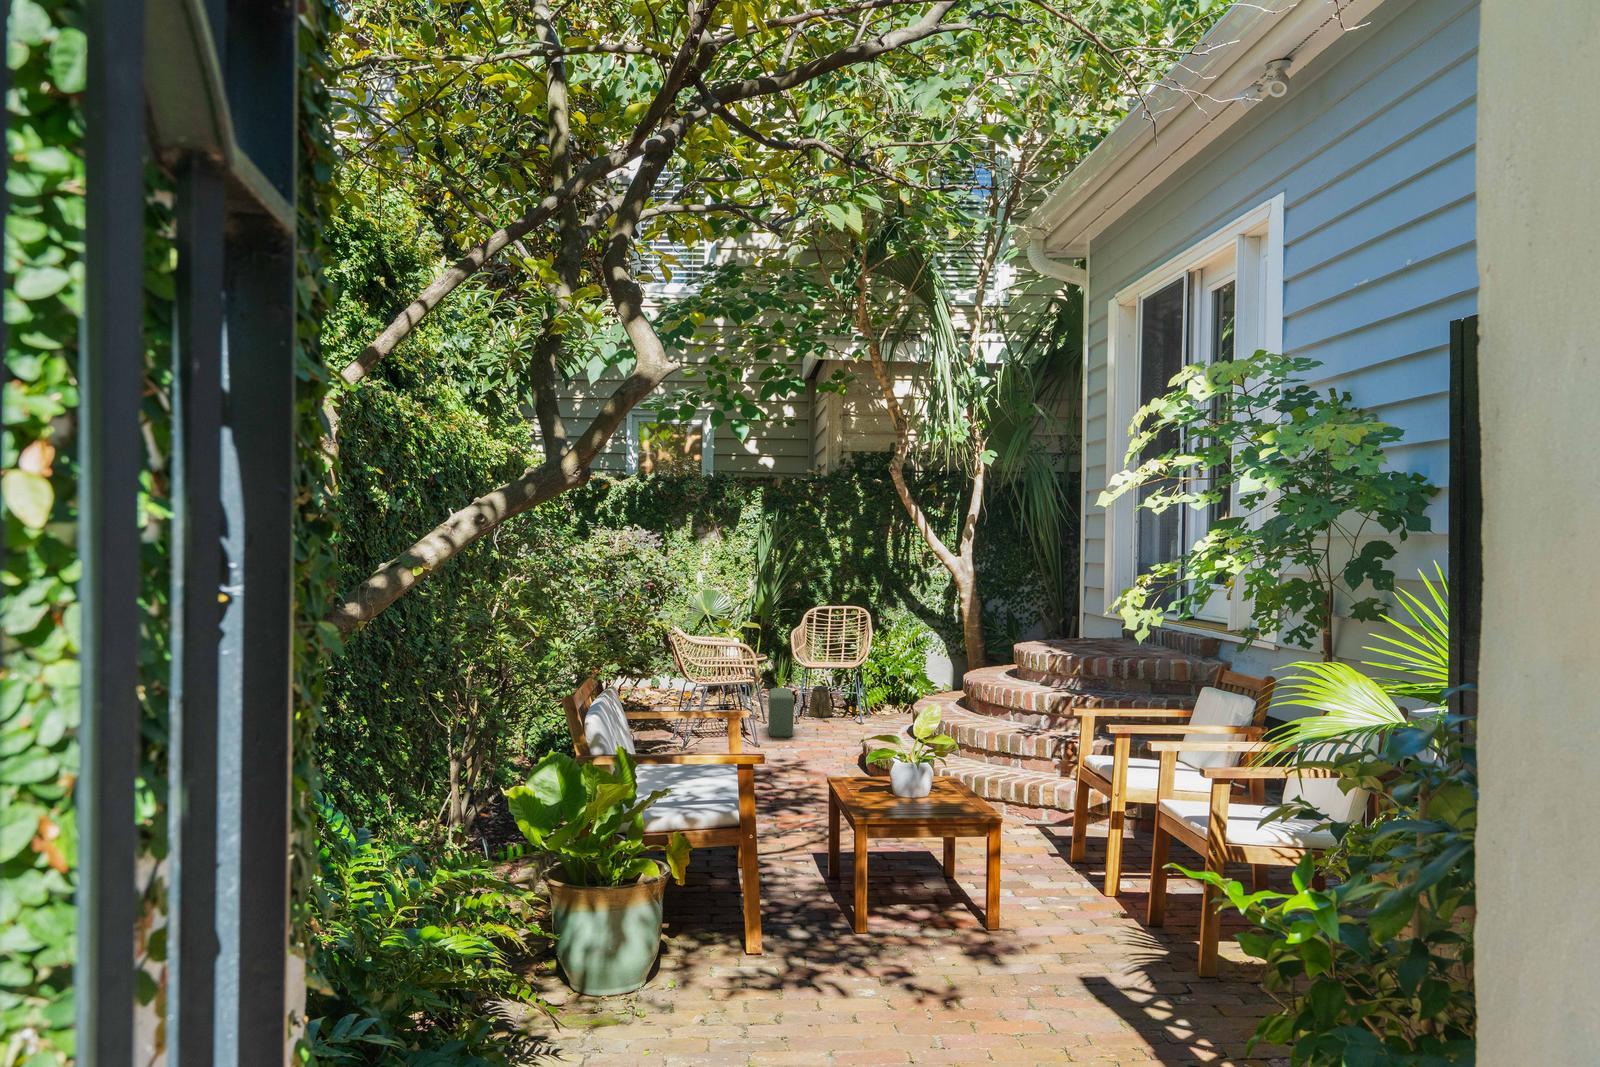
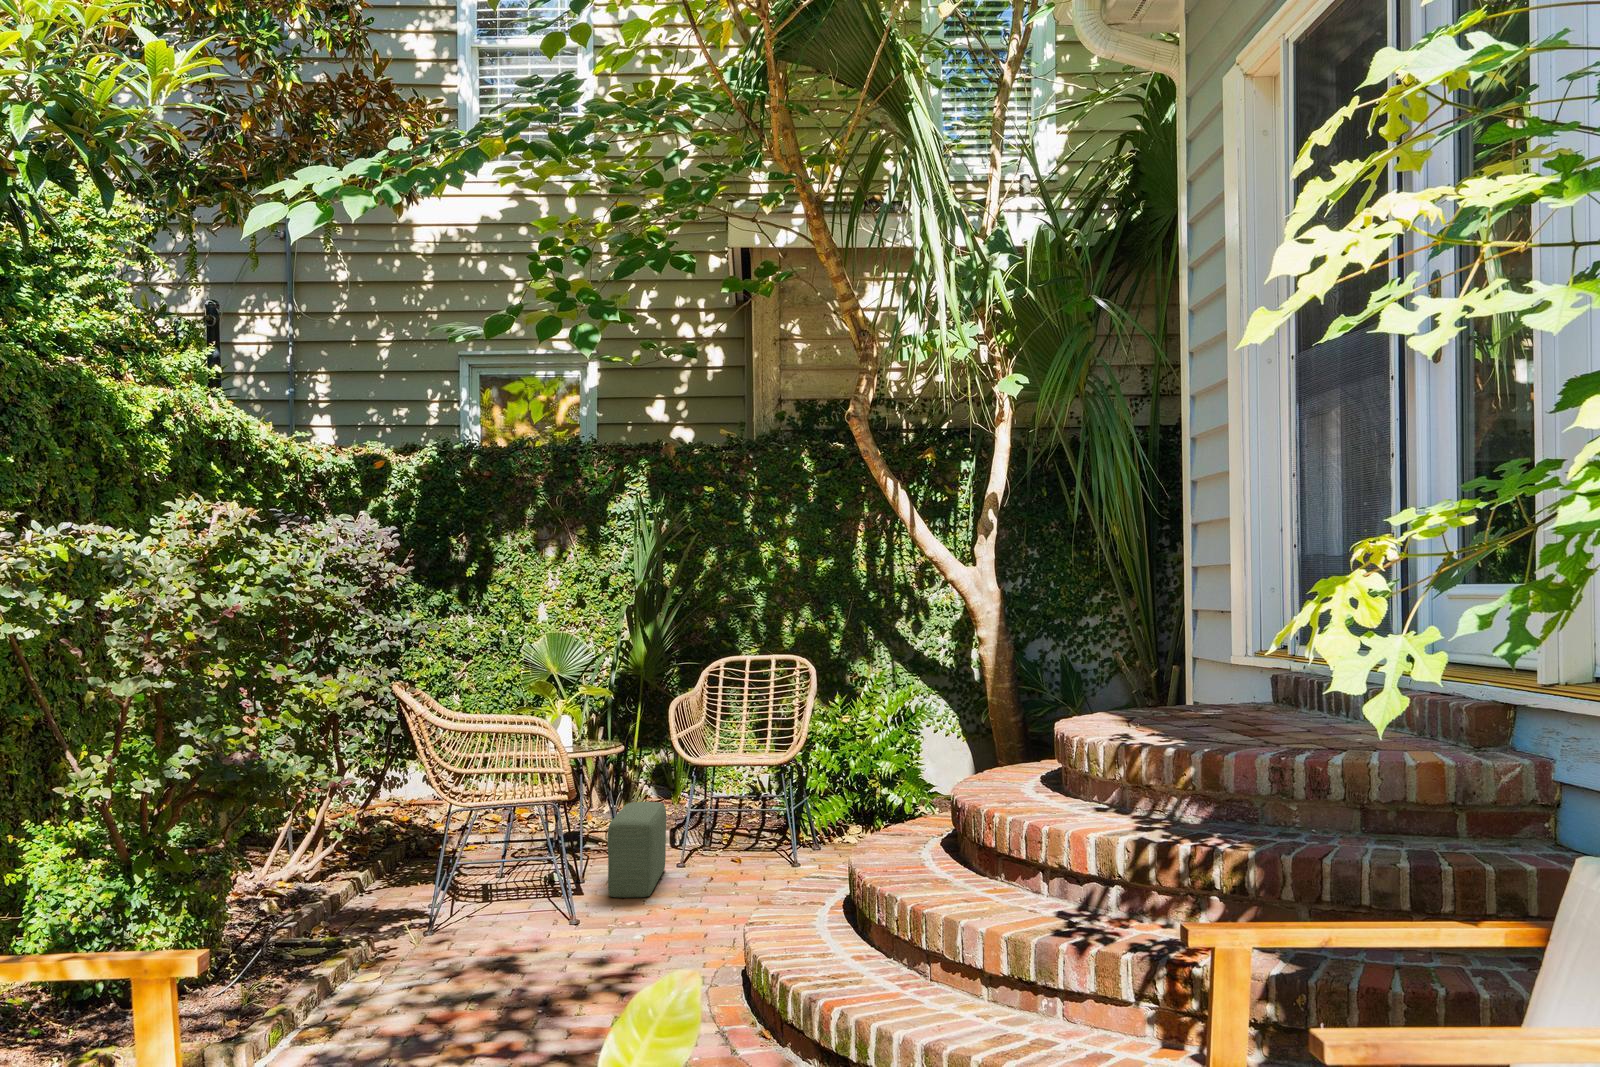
watering can: present [808,686,833,717] -> none [713,794,757,849]

